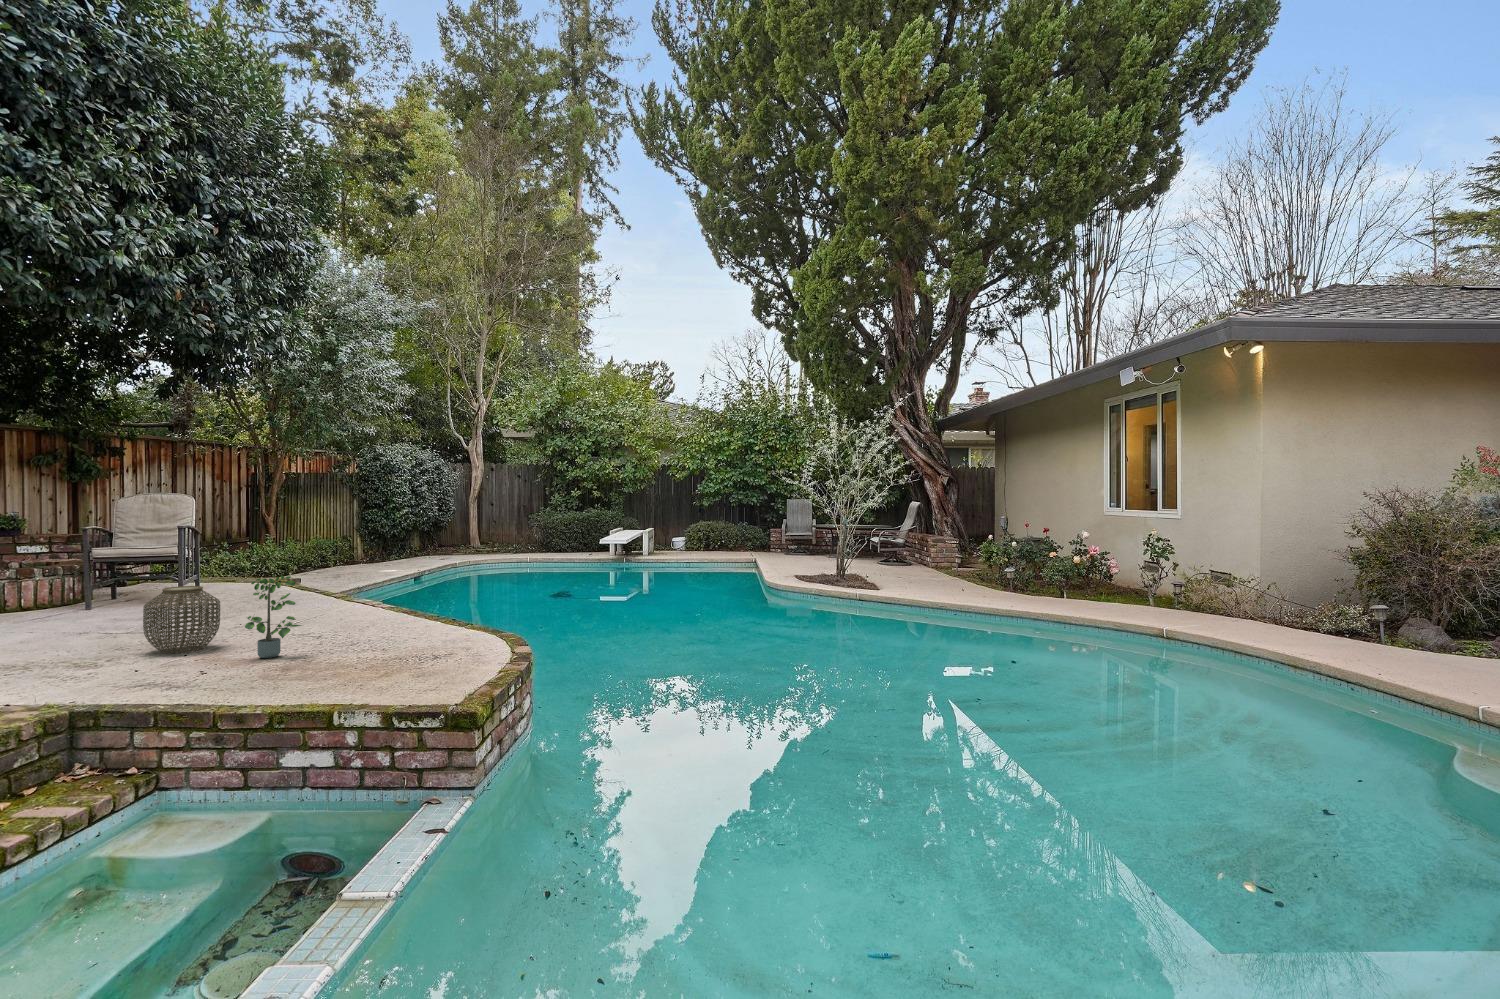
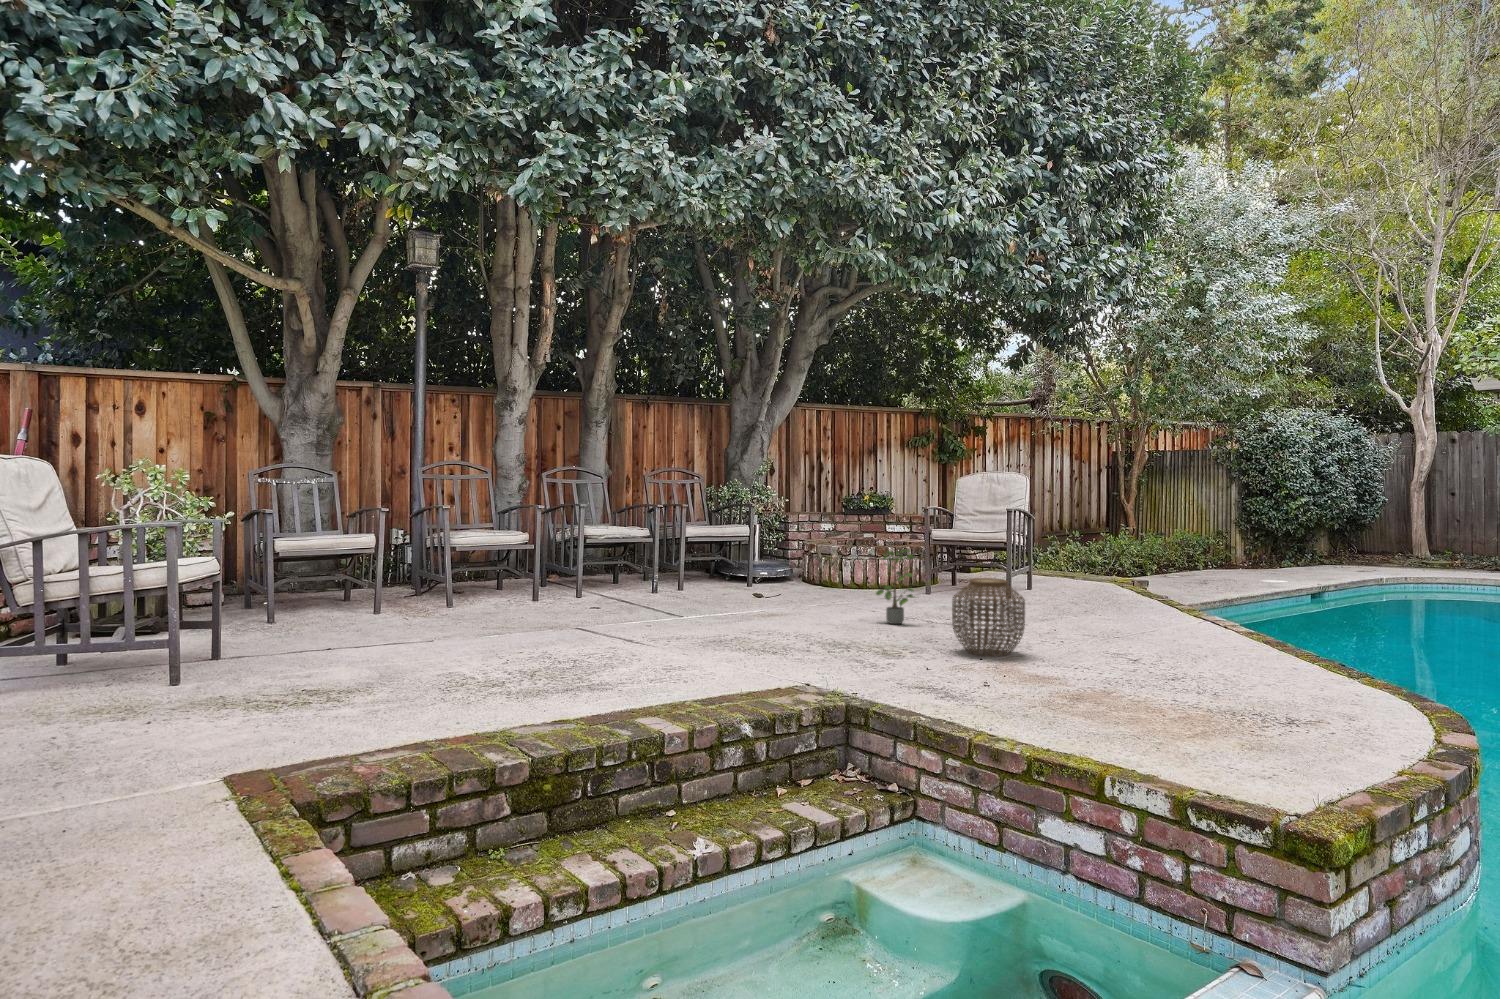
potted plant: present [245,575,302,658] -> present [876,550,915,624]

